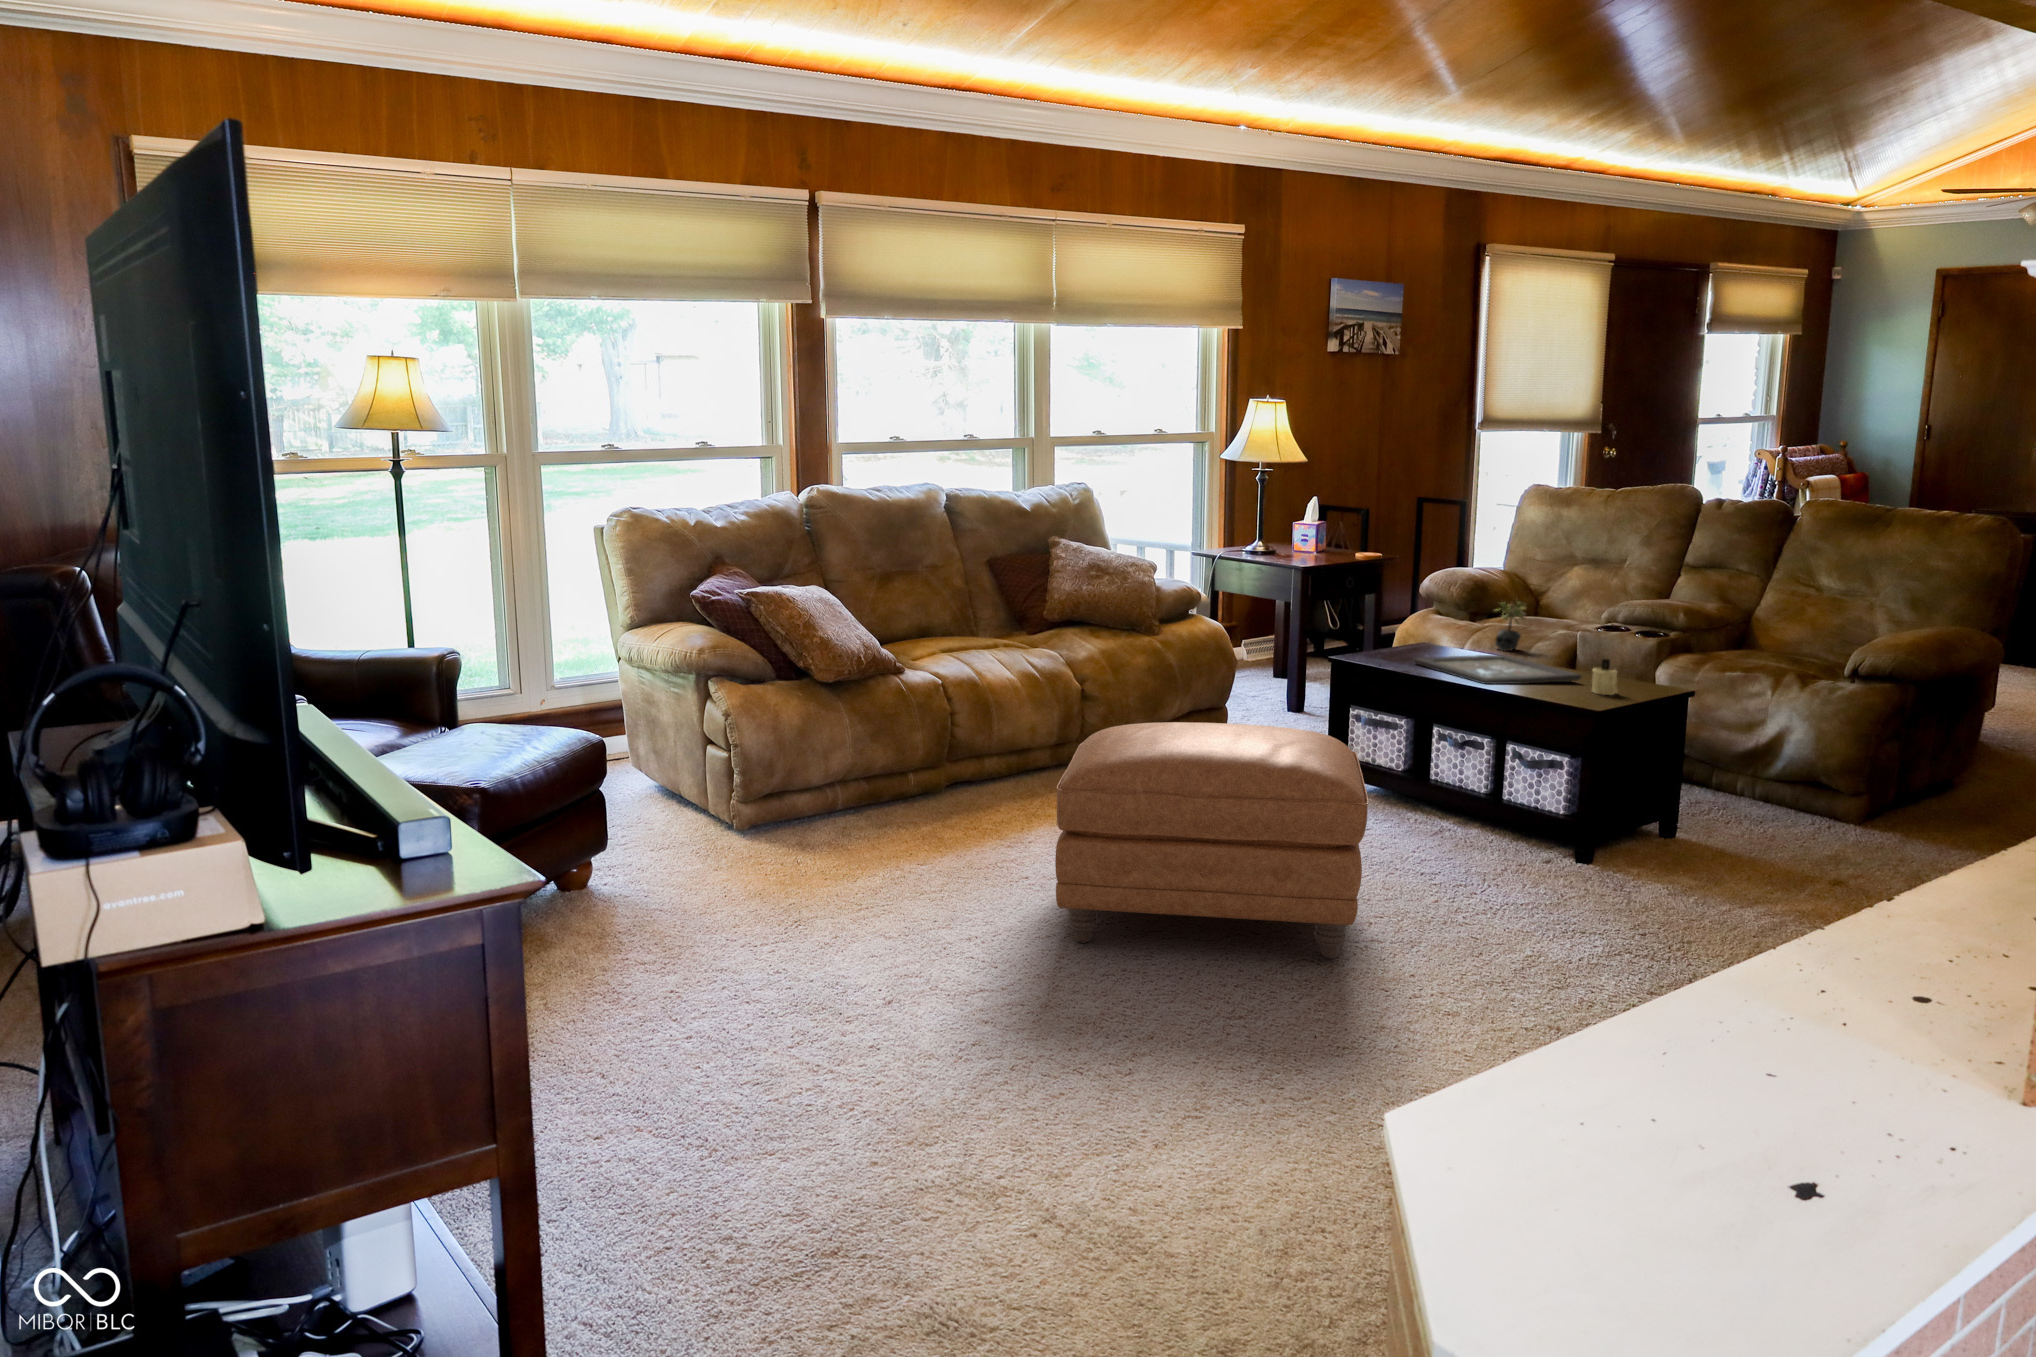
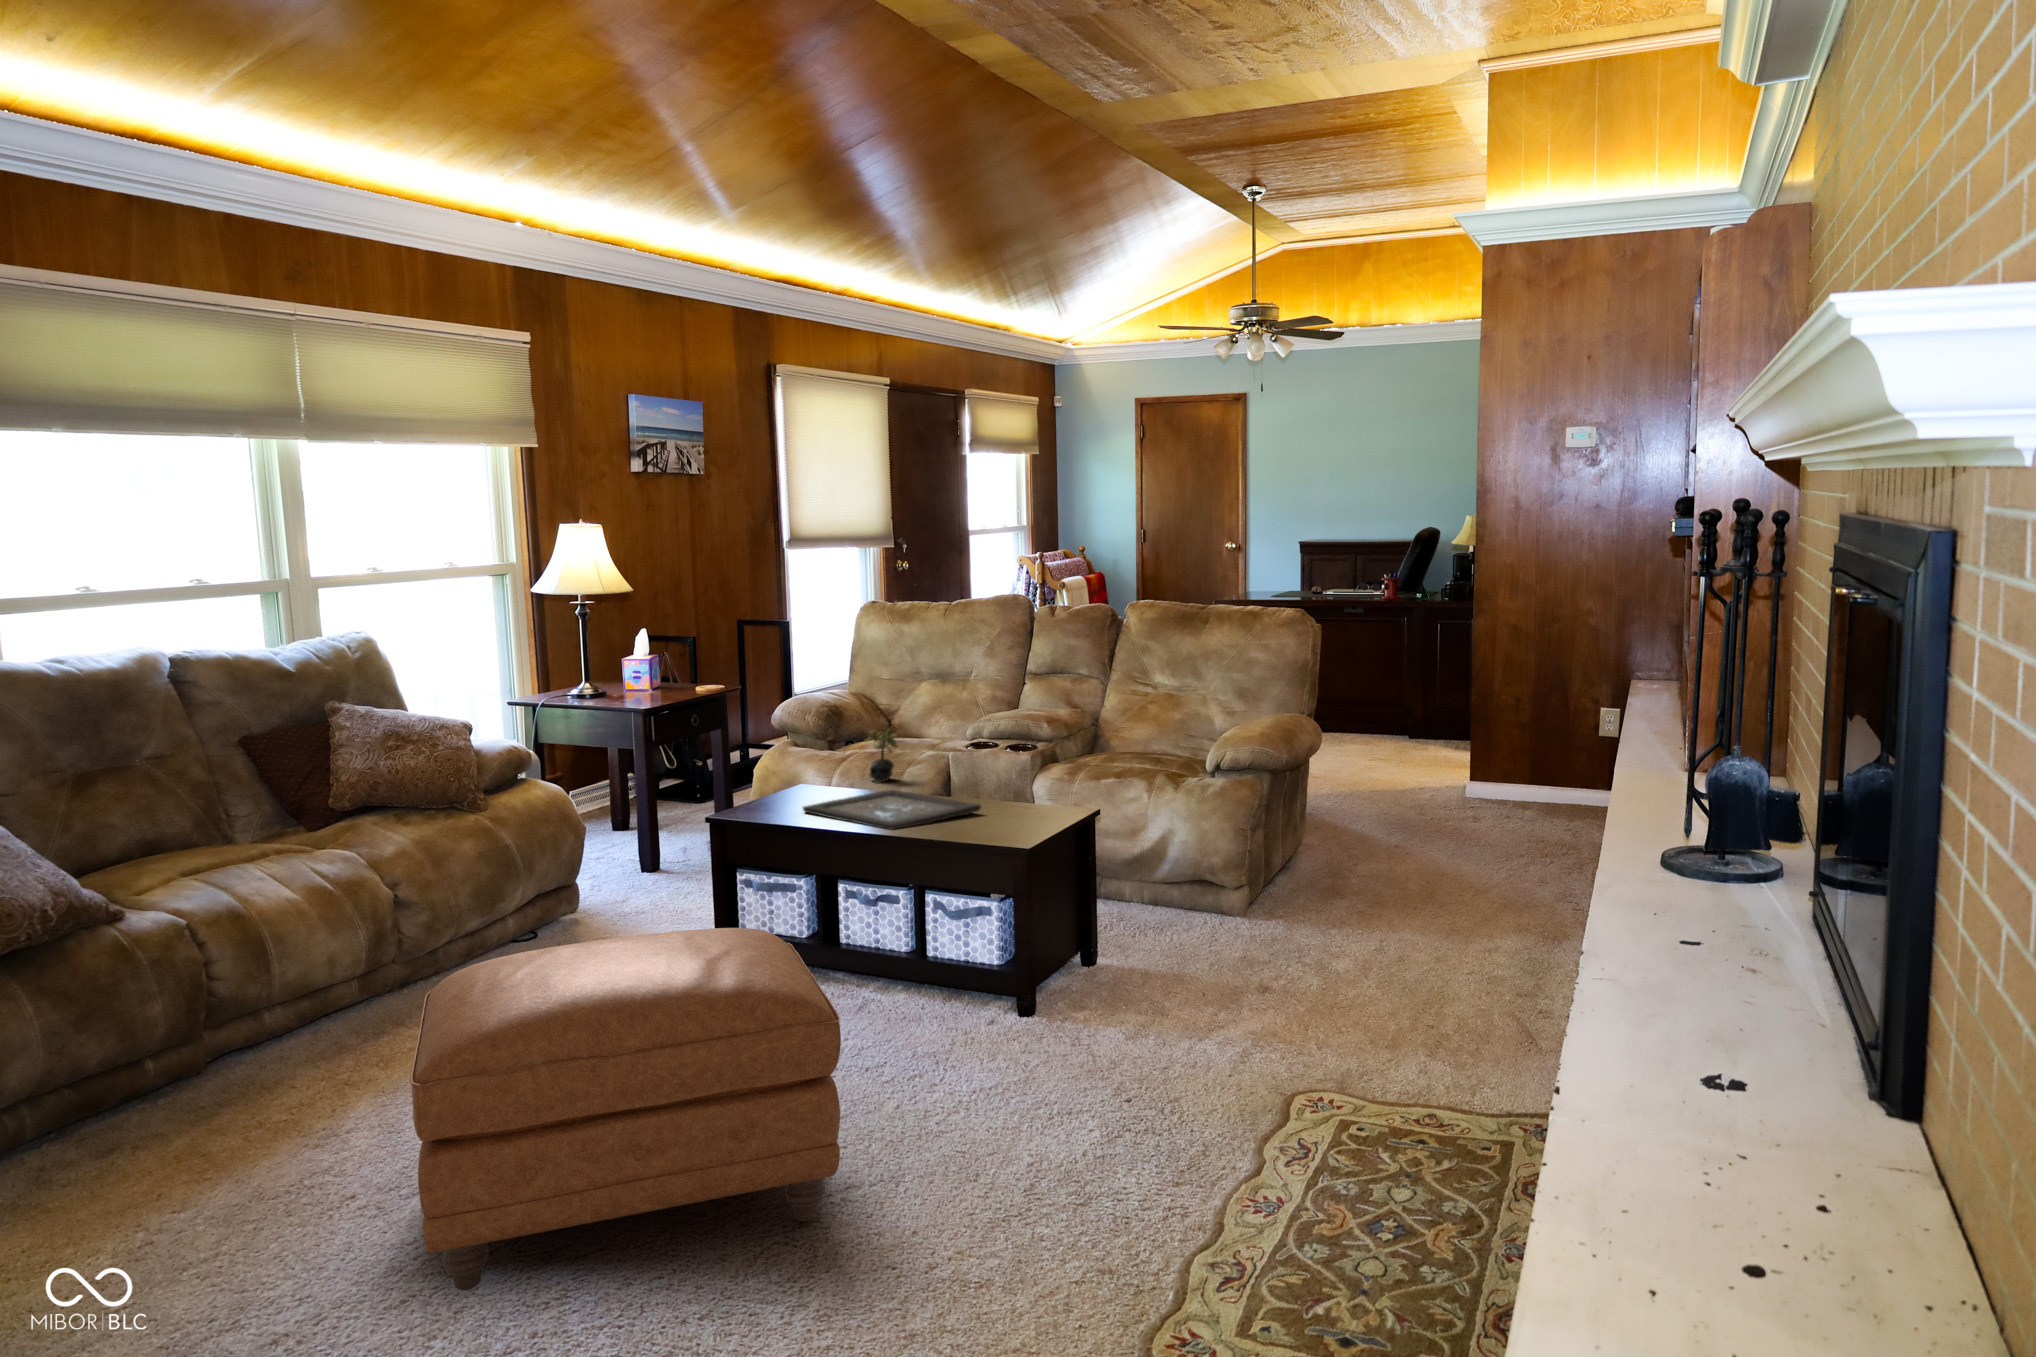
candle: present [1592,659,1617,695] -> none [997,787,1023,825]

